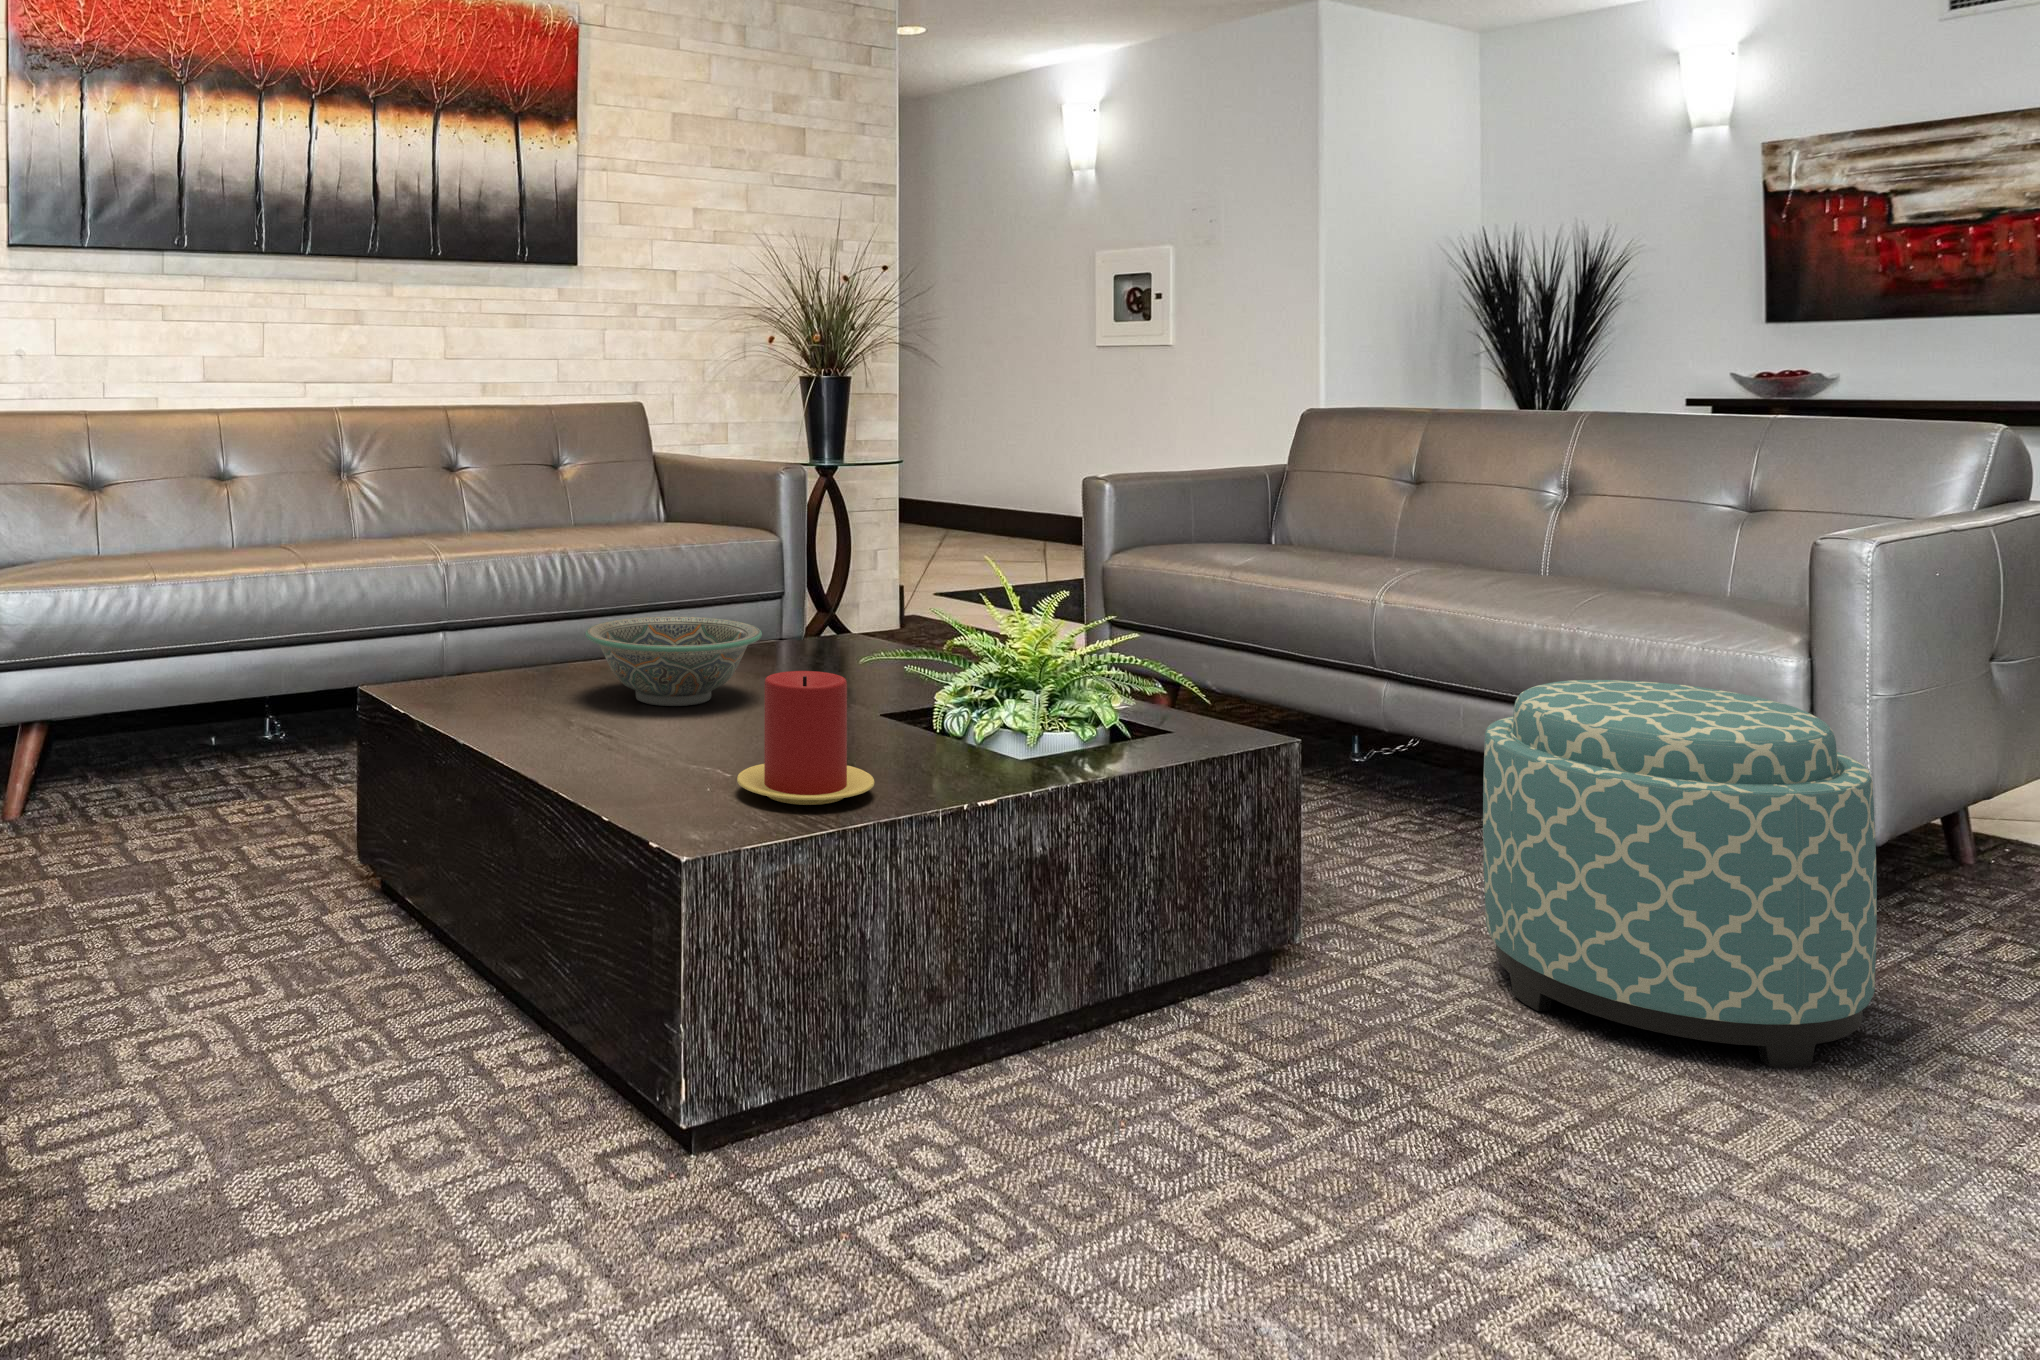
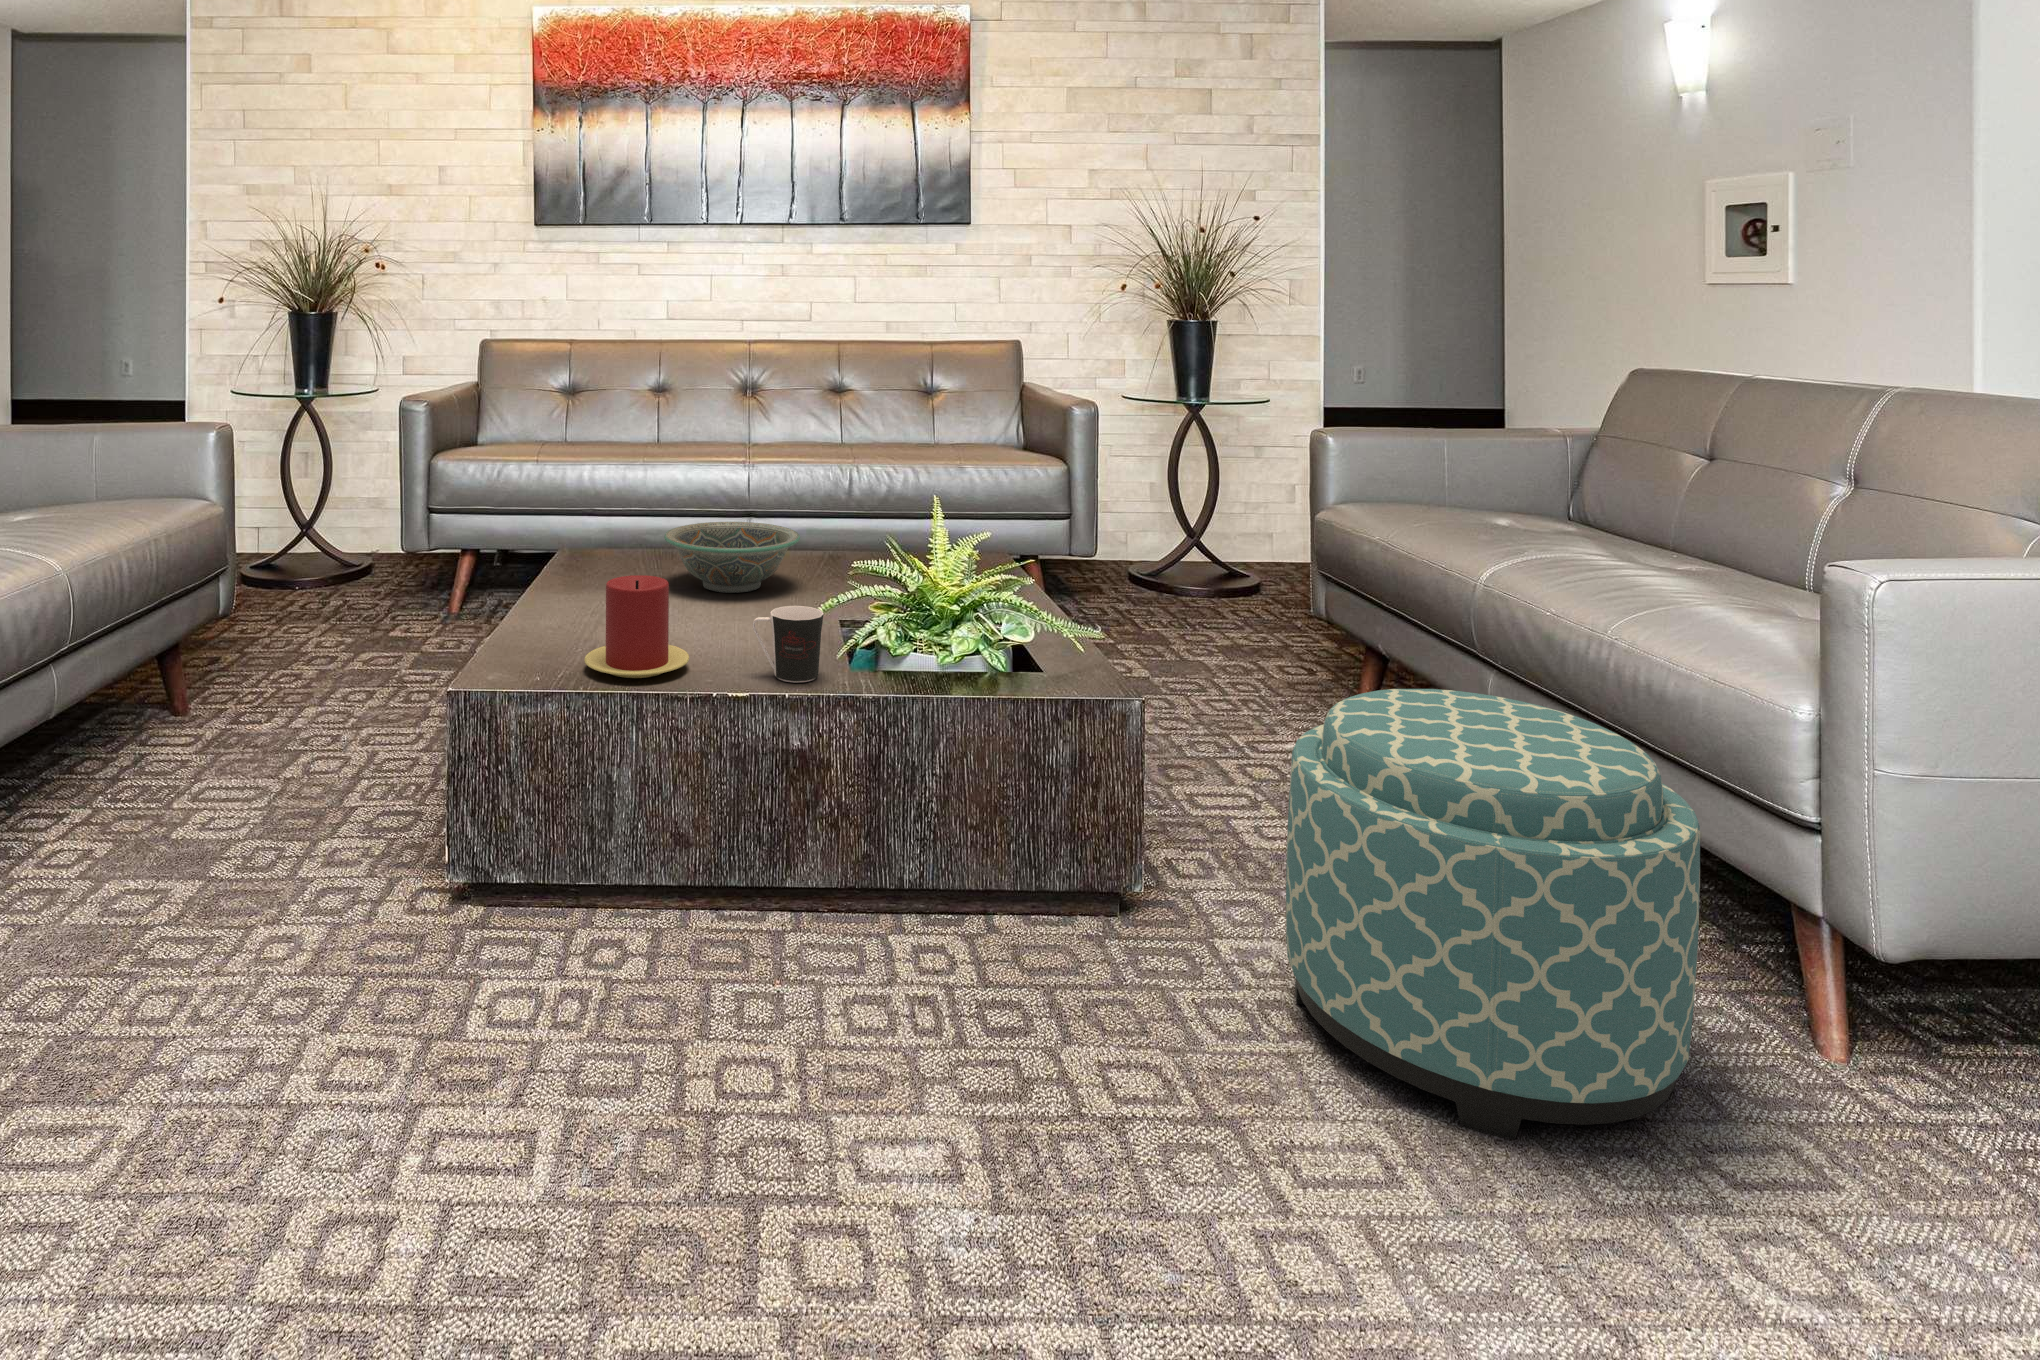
coffee cup: none [935,686,1015,778] -> present [753,606,824,683]

